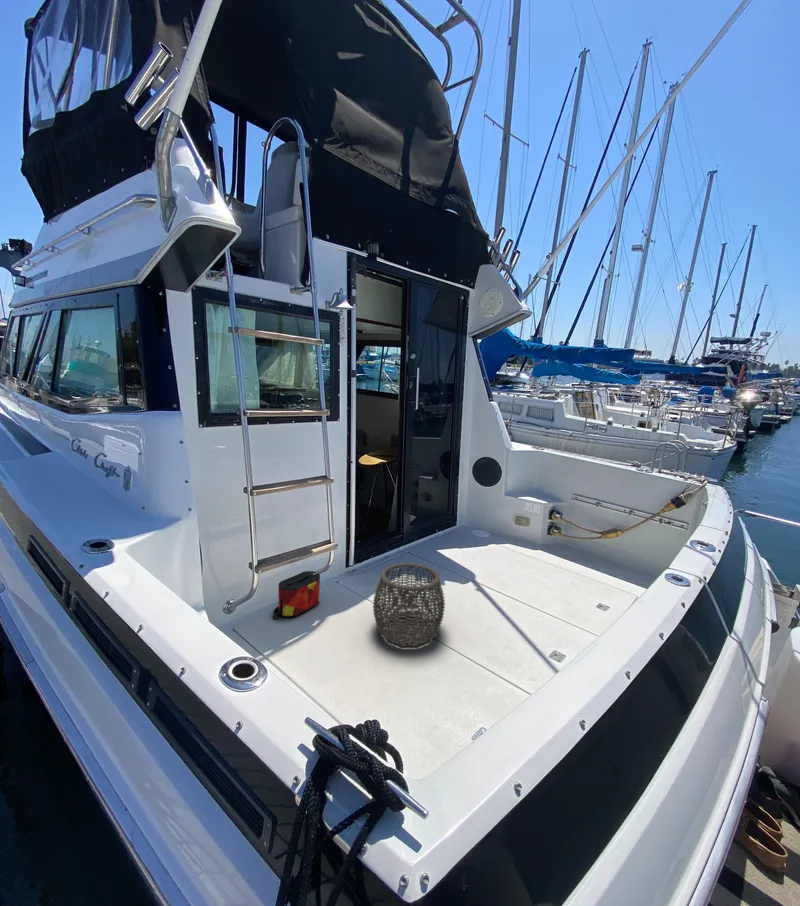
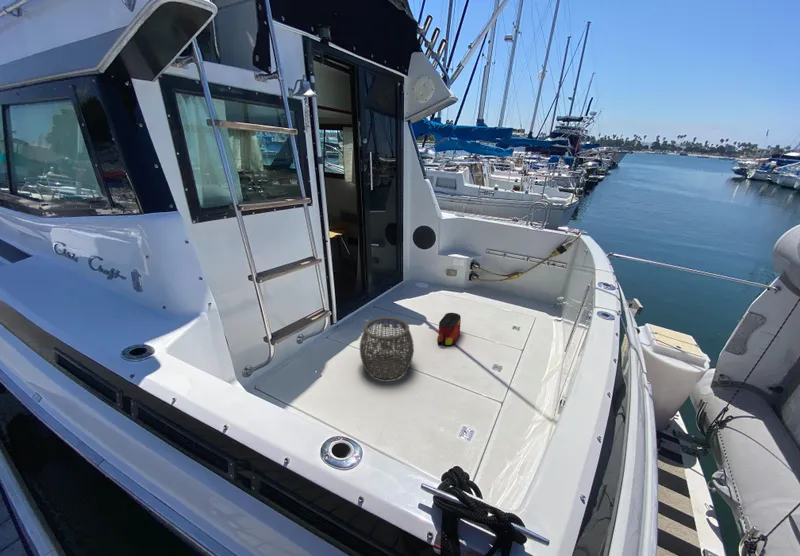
bag: present [273,571,320,617] -> present [437,313,461,346]

